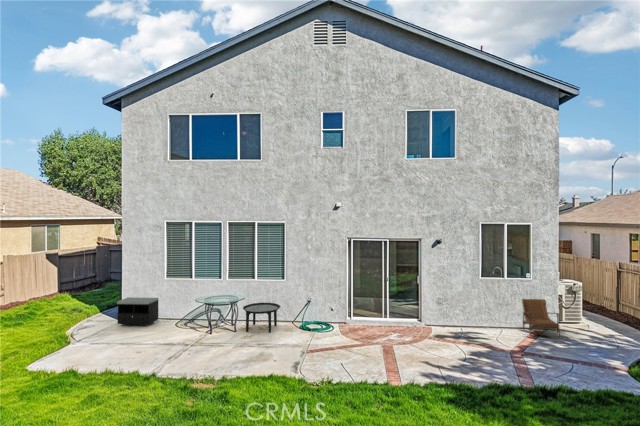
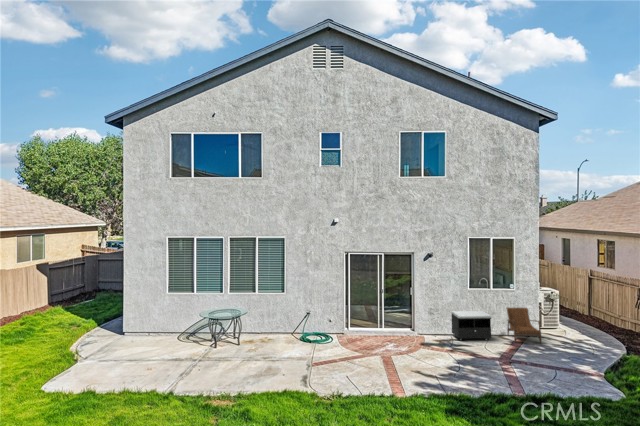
storage bench: present [117,297,158,326] -> present [452,311,491,340]
round table: present [243,303,280,333] -> none [246,315,282,345]

